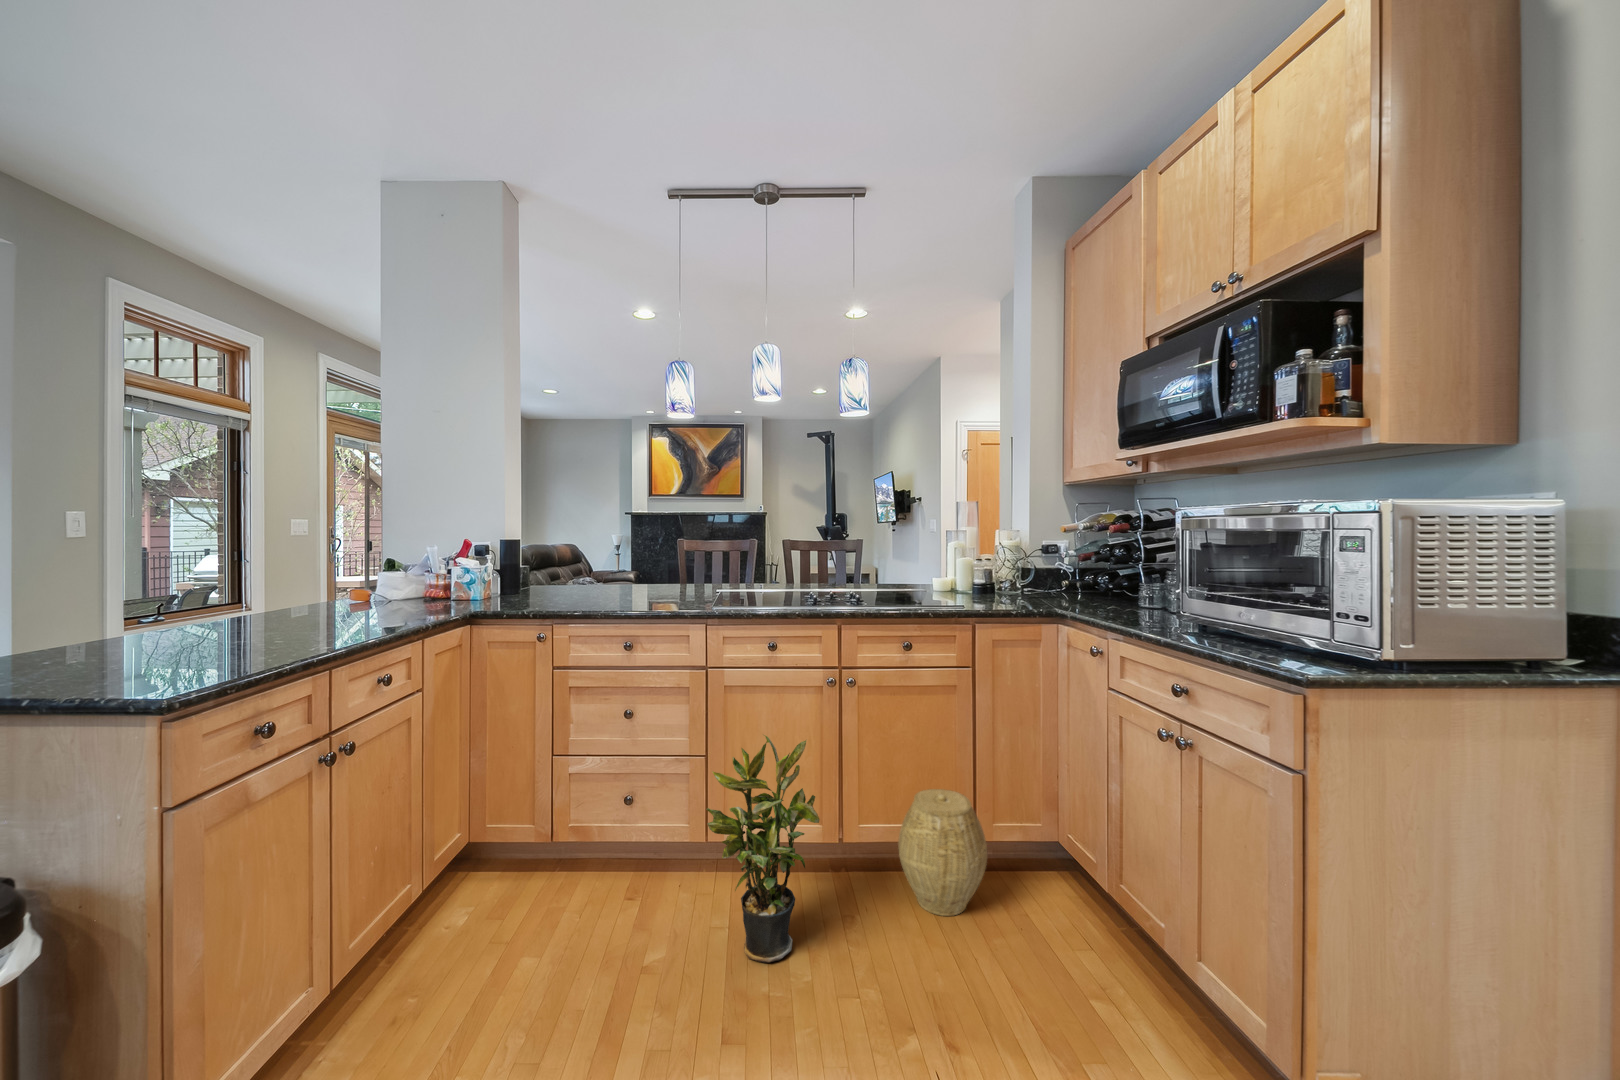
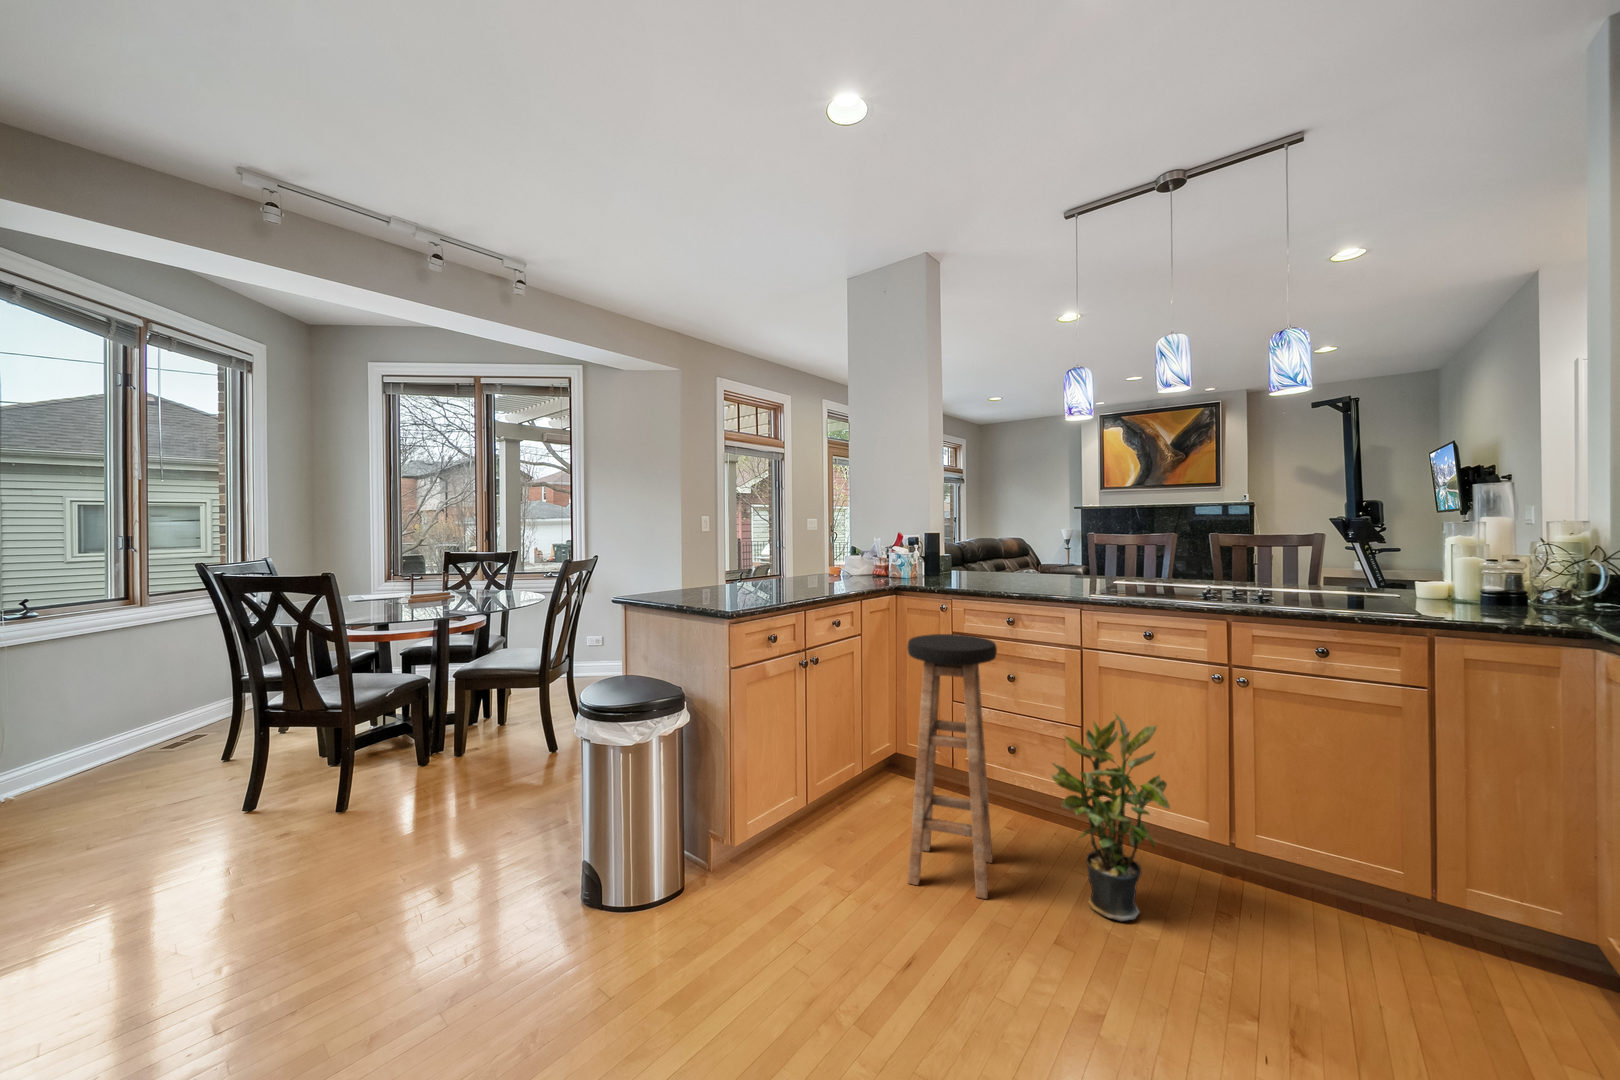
bar stool: none [518,672,641,1040] -> present [907,634,997,899]
woven basket: present [898,789,987,916] -> none [1288,822,1425,976]

